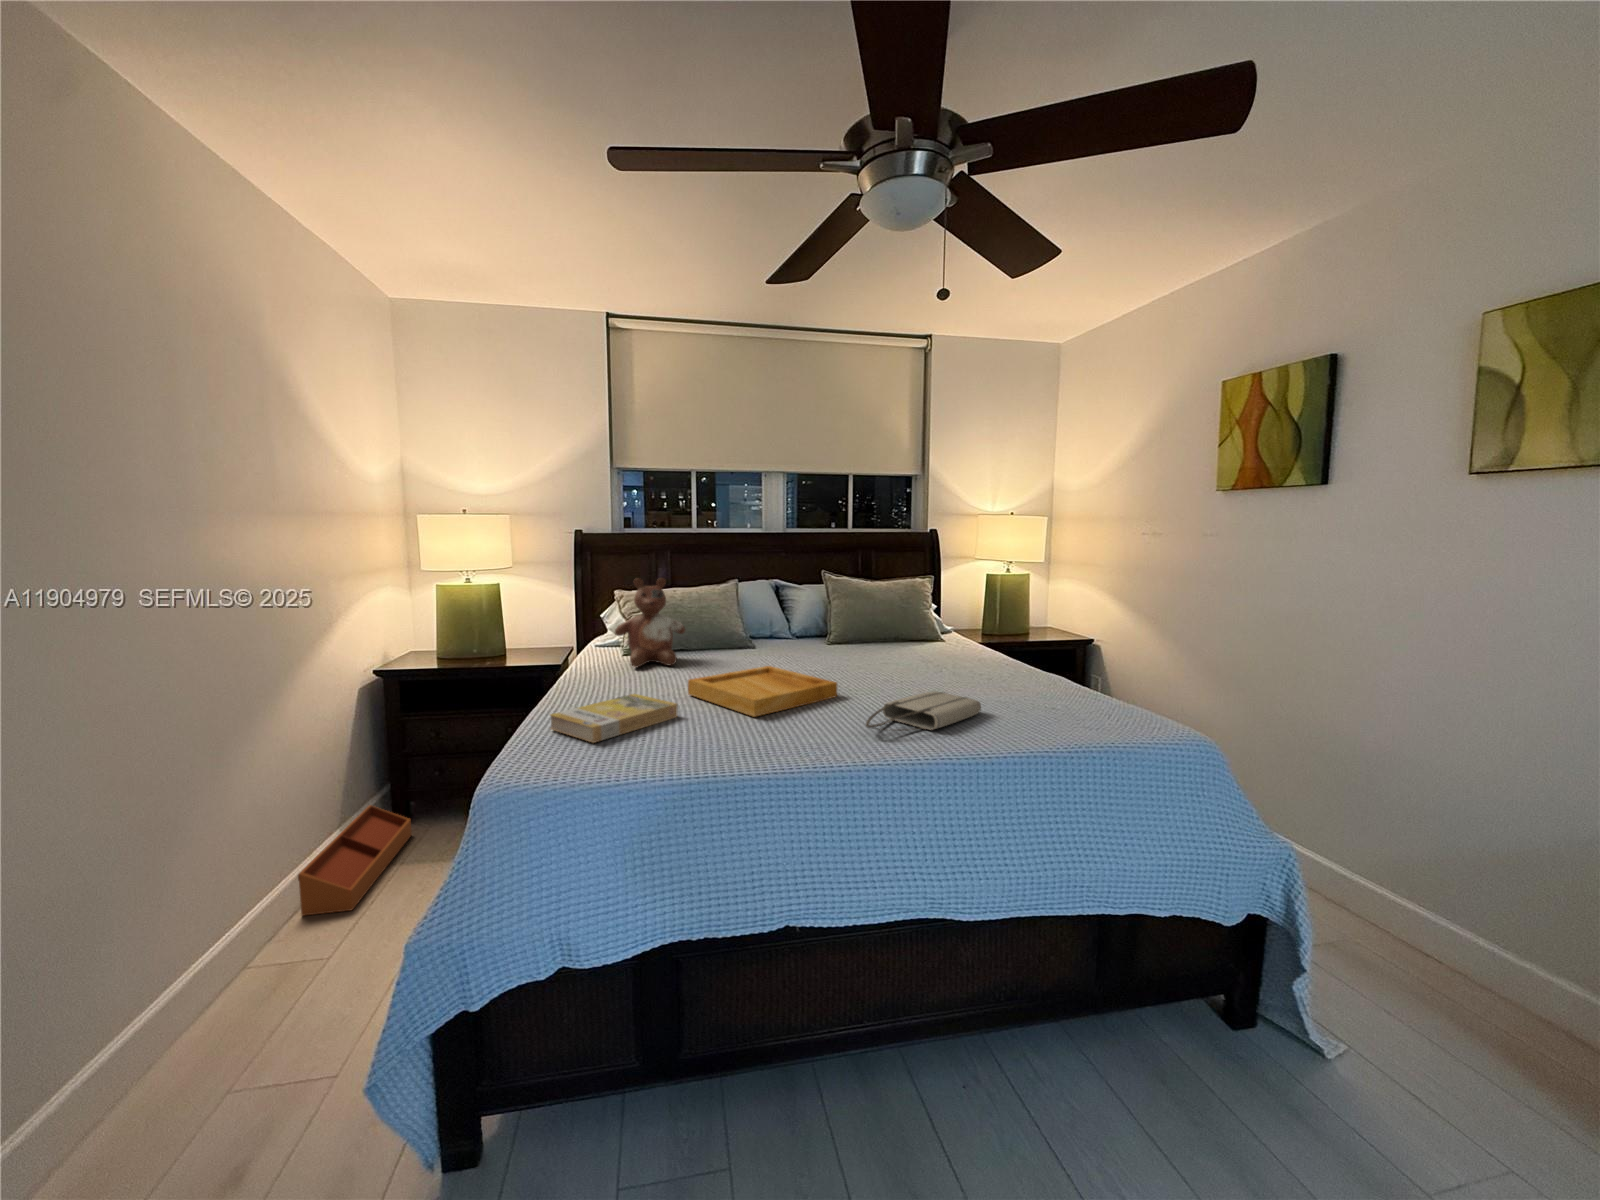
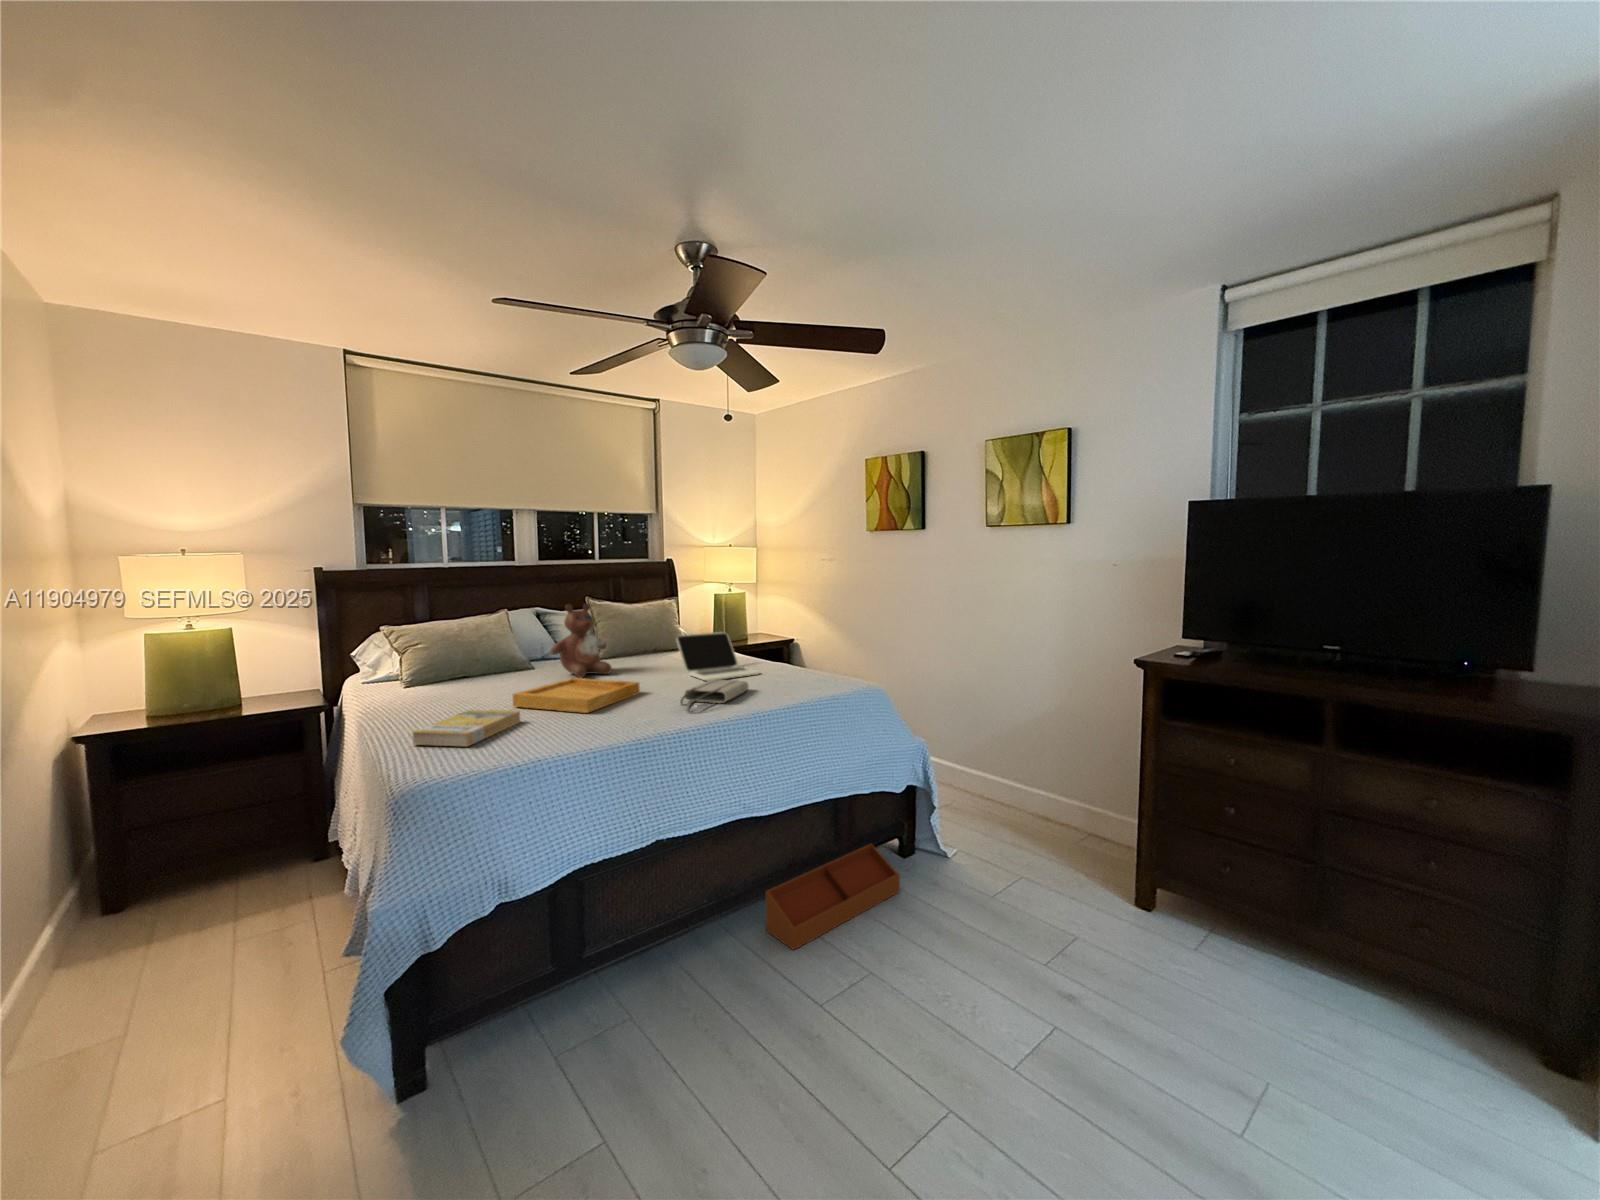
stuffed bear: present [615,578,685,667] -> present [550,603,612,678]
laptop: none [905,624,1012,691] -> present [676,632,759,681]
storage bin: present [298,805,411,916] -> present [765,844,900,950]

